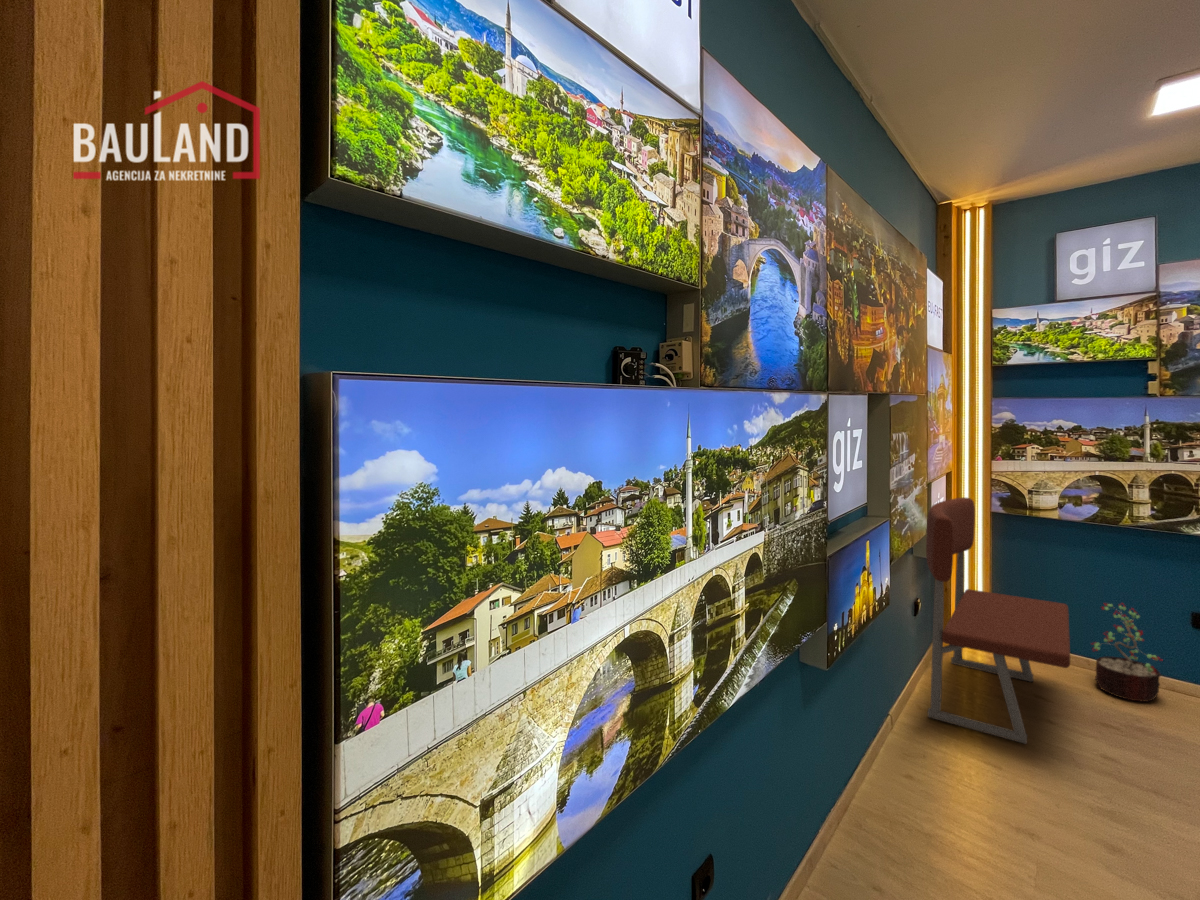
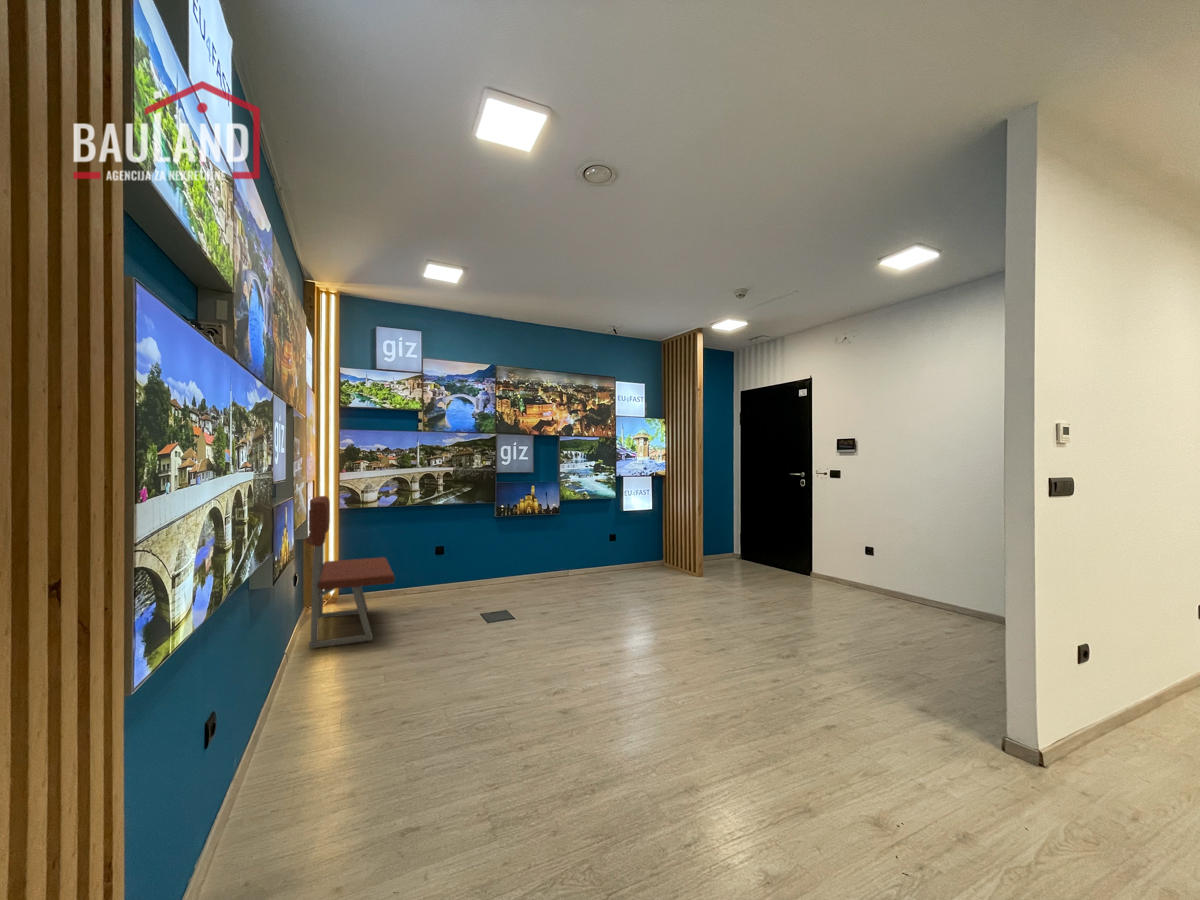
decorative plant: present [1093,604,1161,702] -> none [397,552,431,607]

